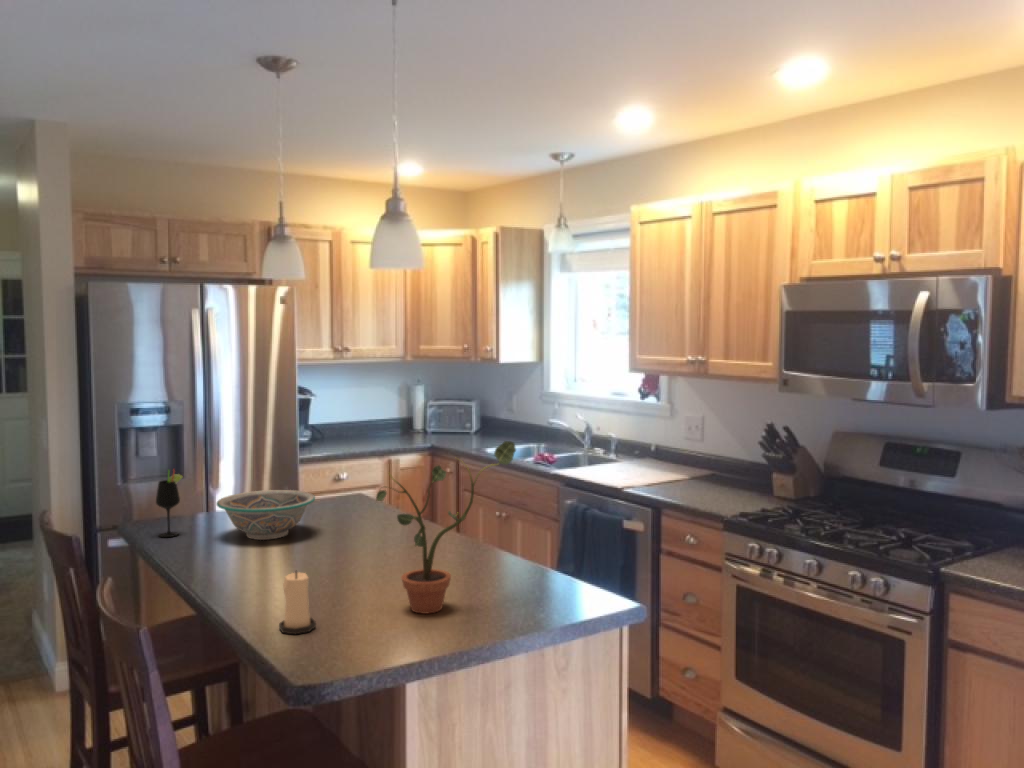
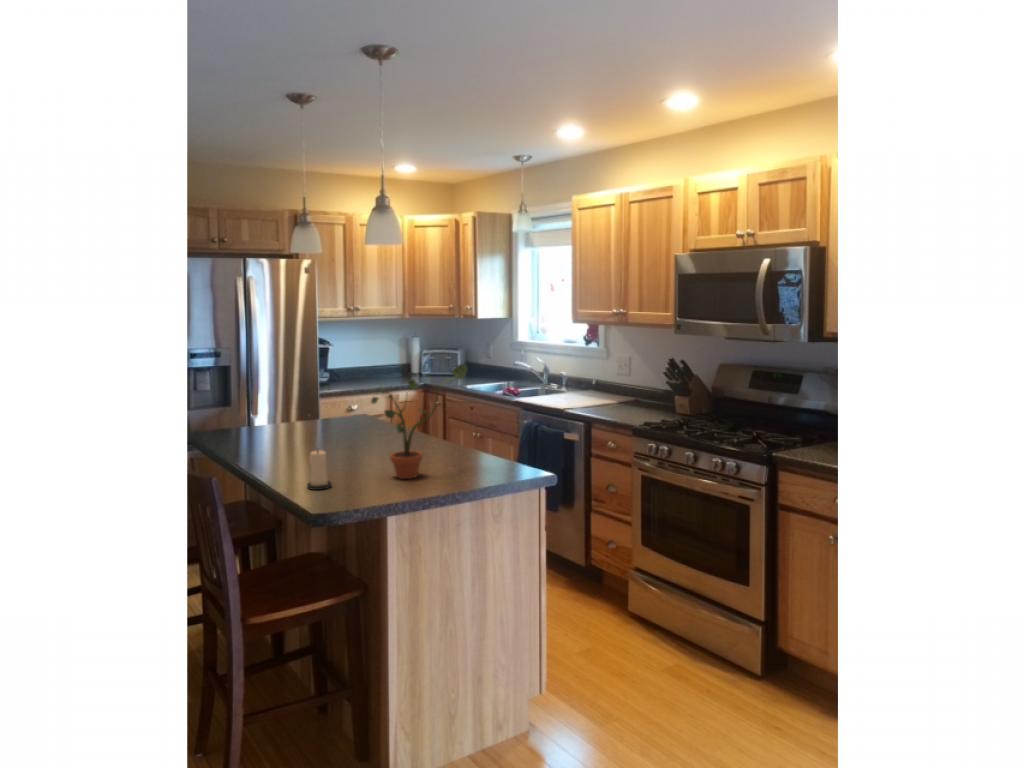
wine glass: present [156,470,182,537] -> none [218,392,237,440]
bowl: present [217,490,315,540] -> none [261,408,332,441]

